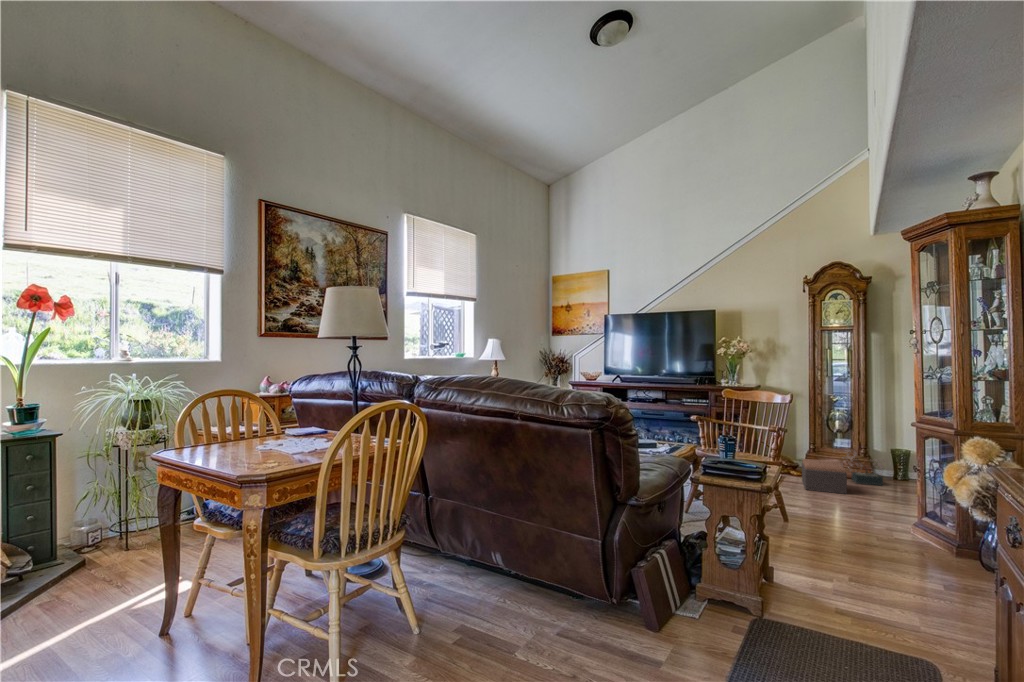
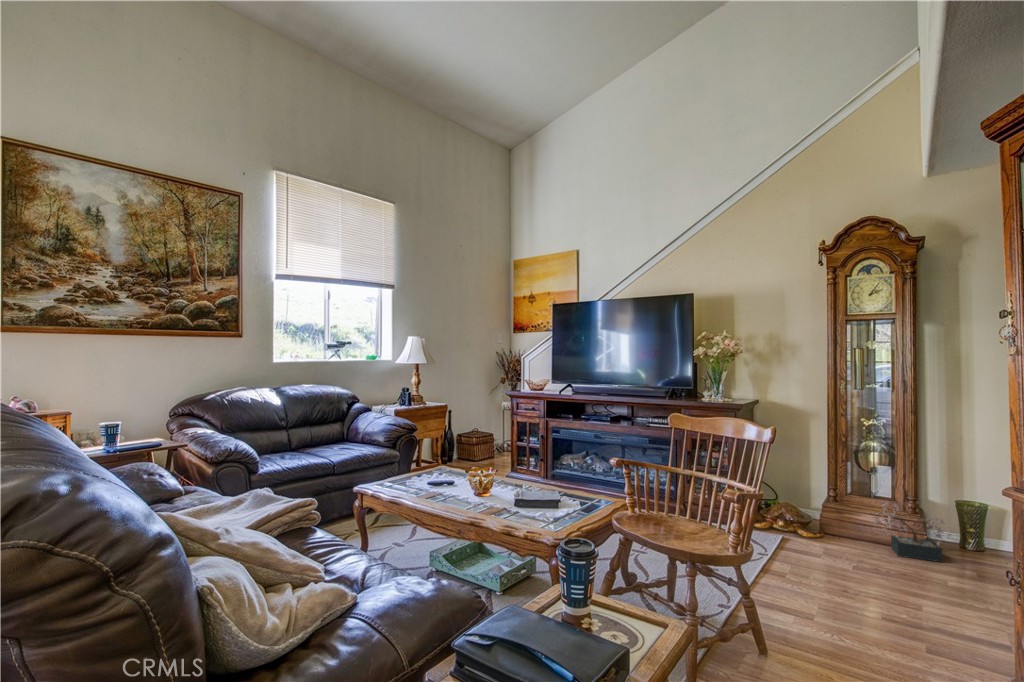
footstool: present [802,459,847,494] -> none [809,515,877,580]

